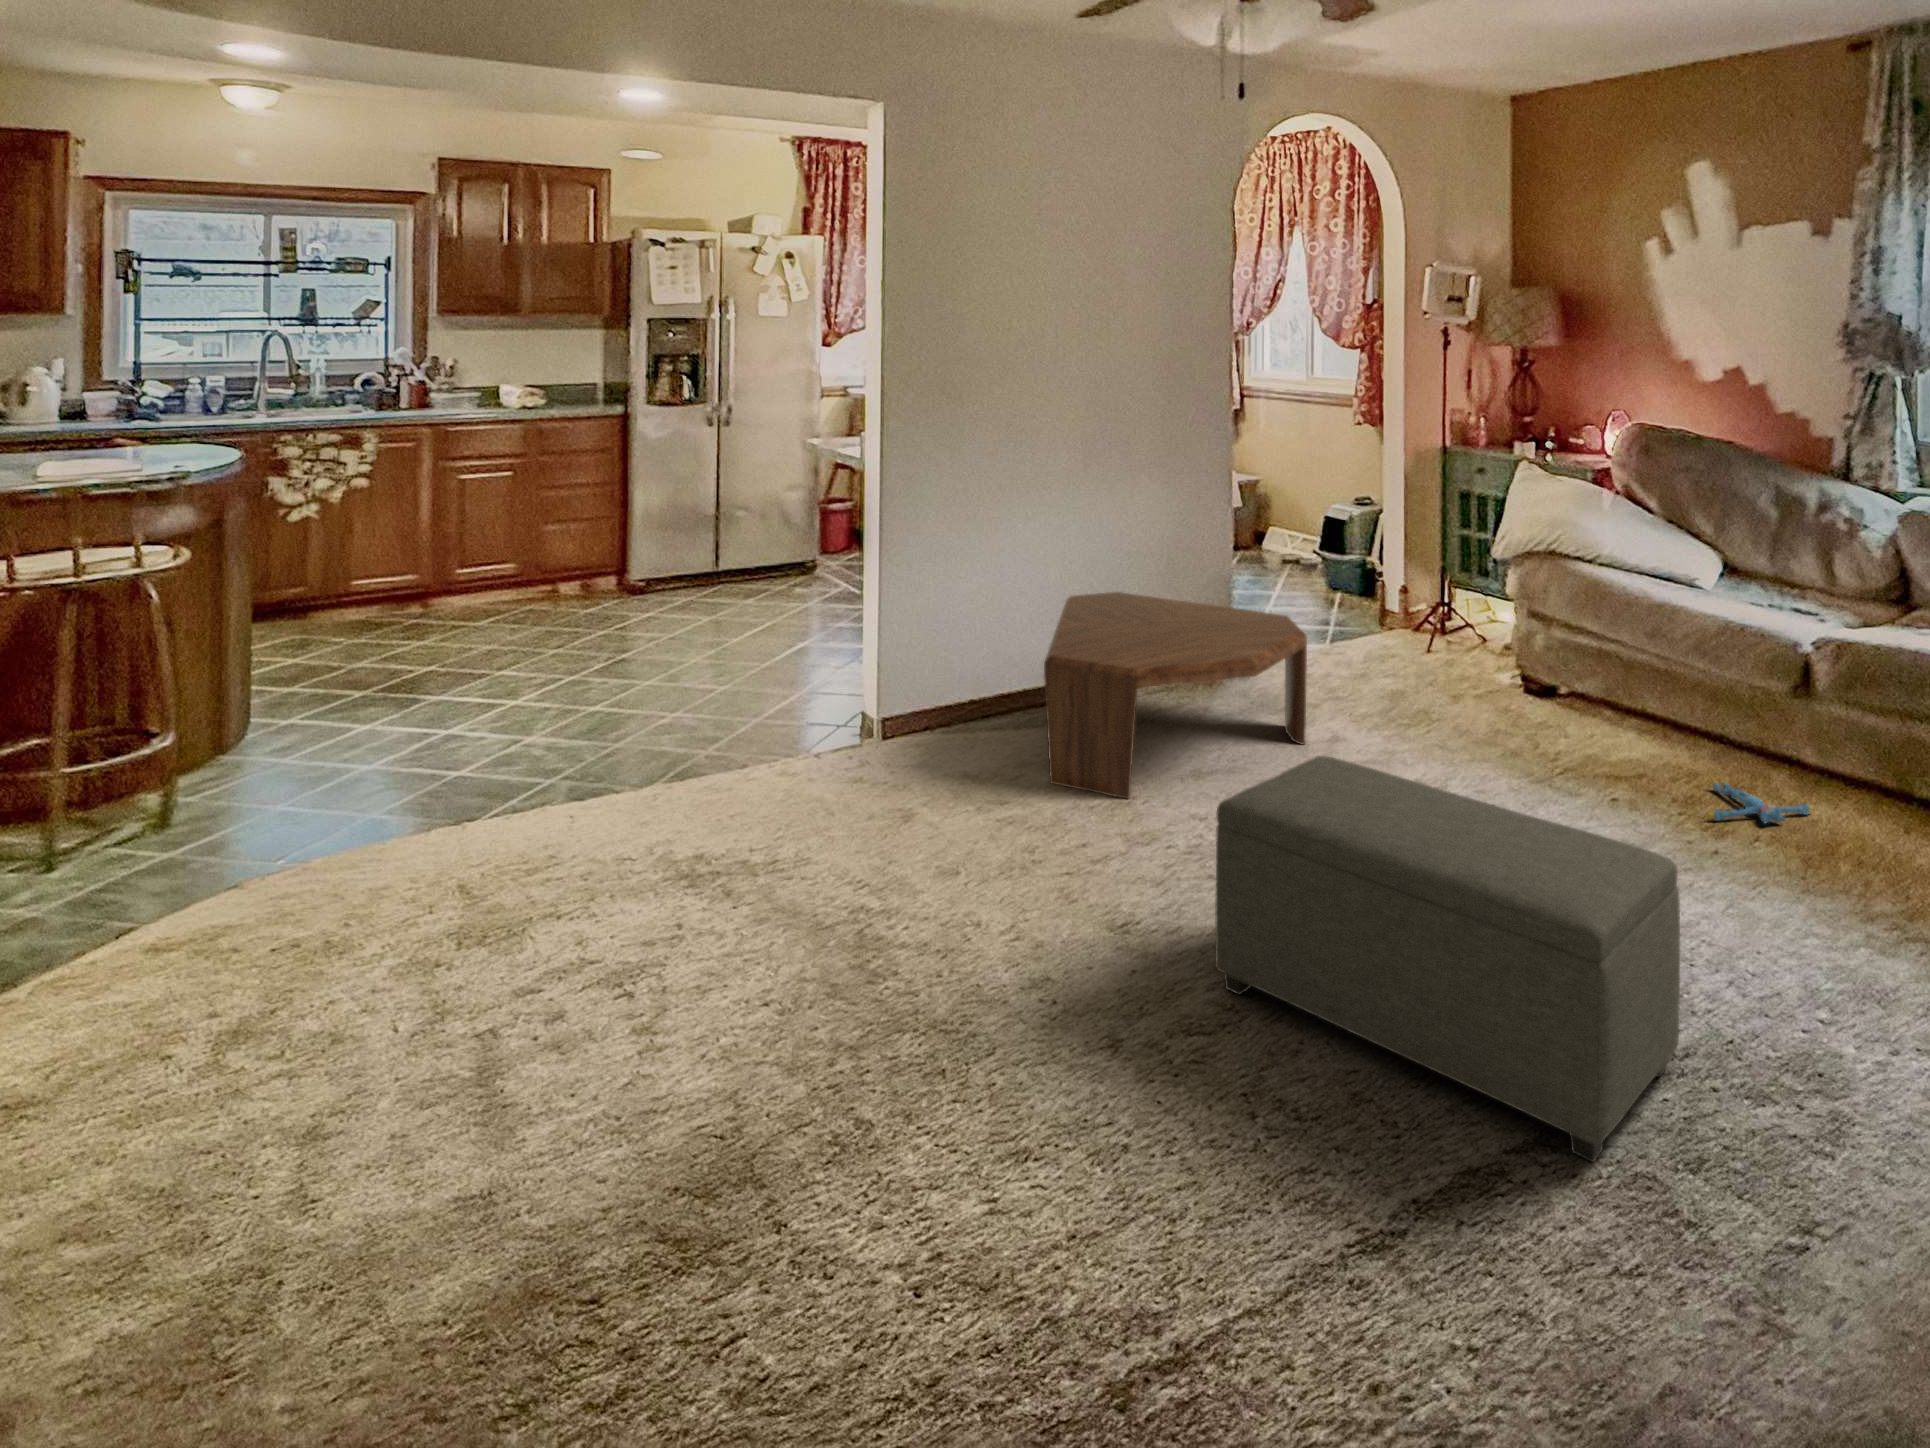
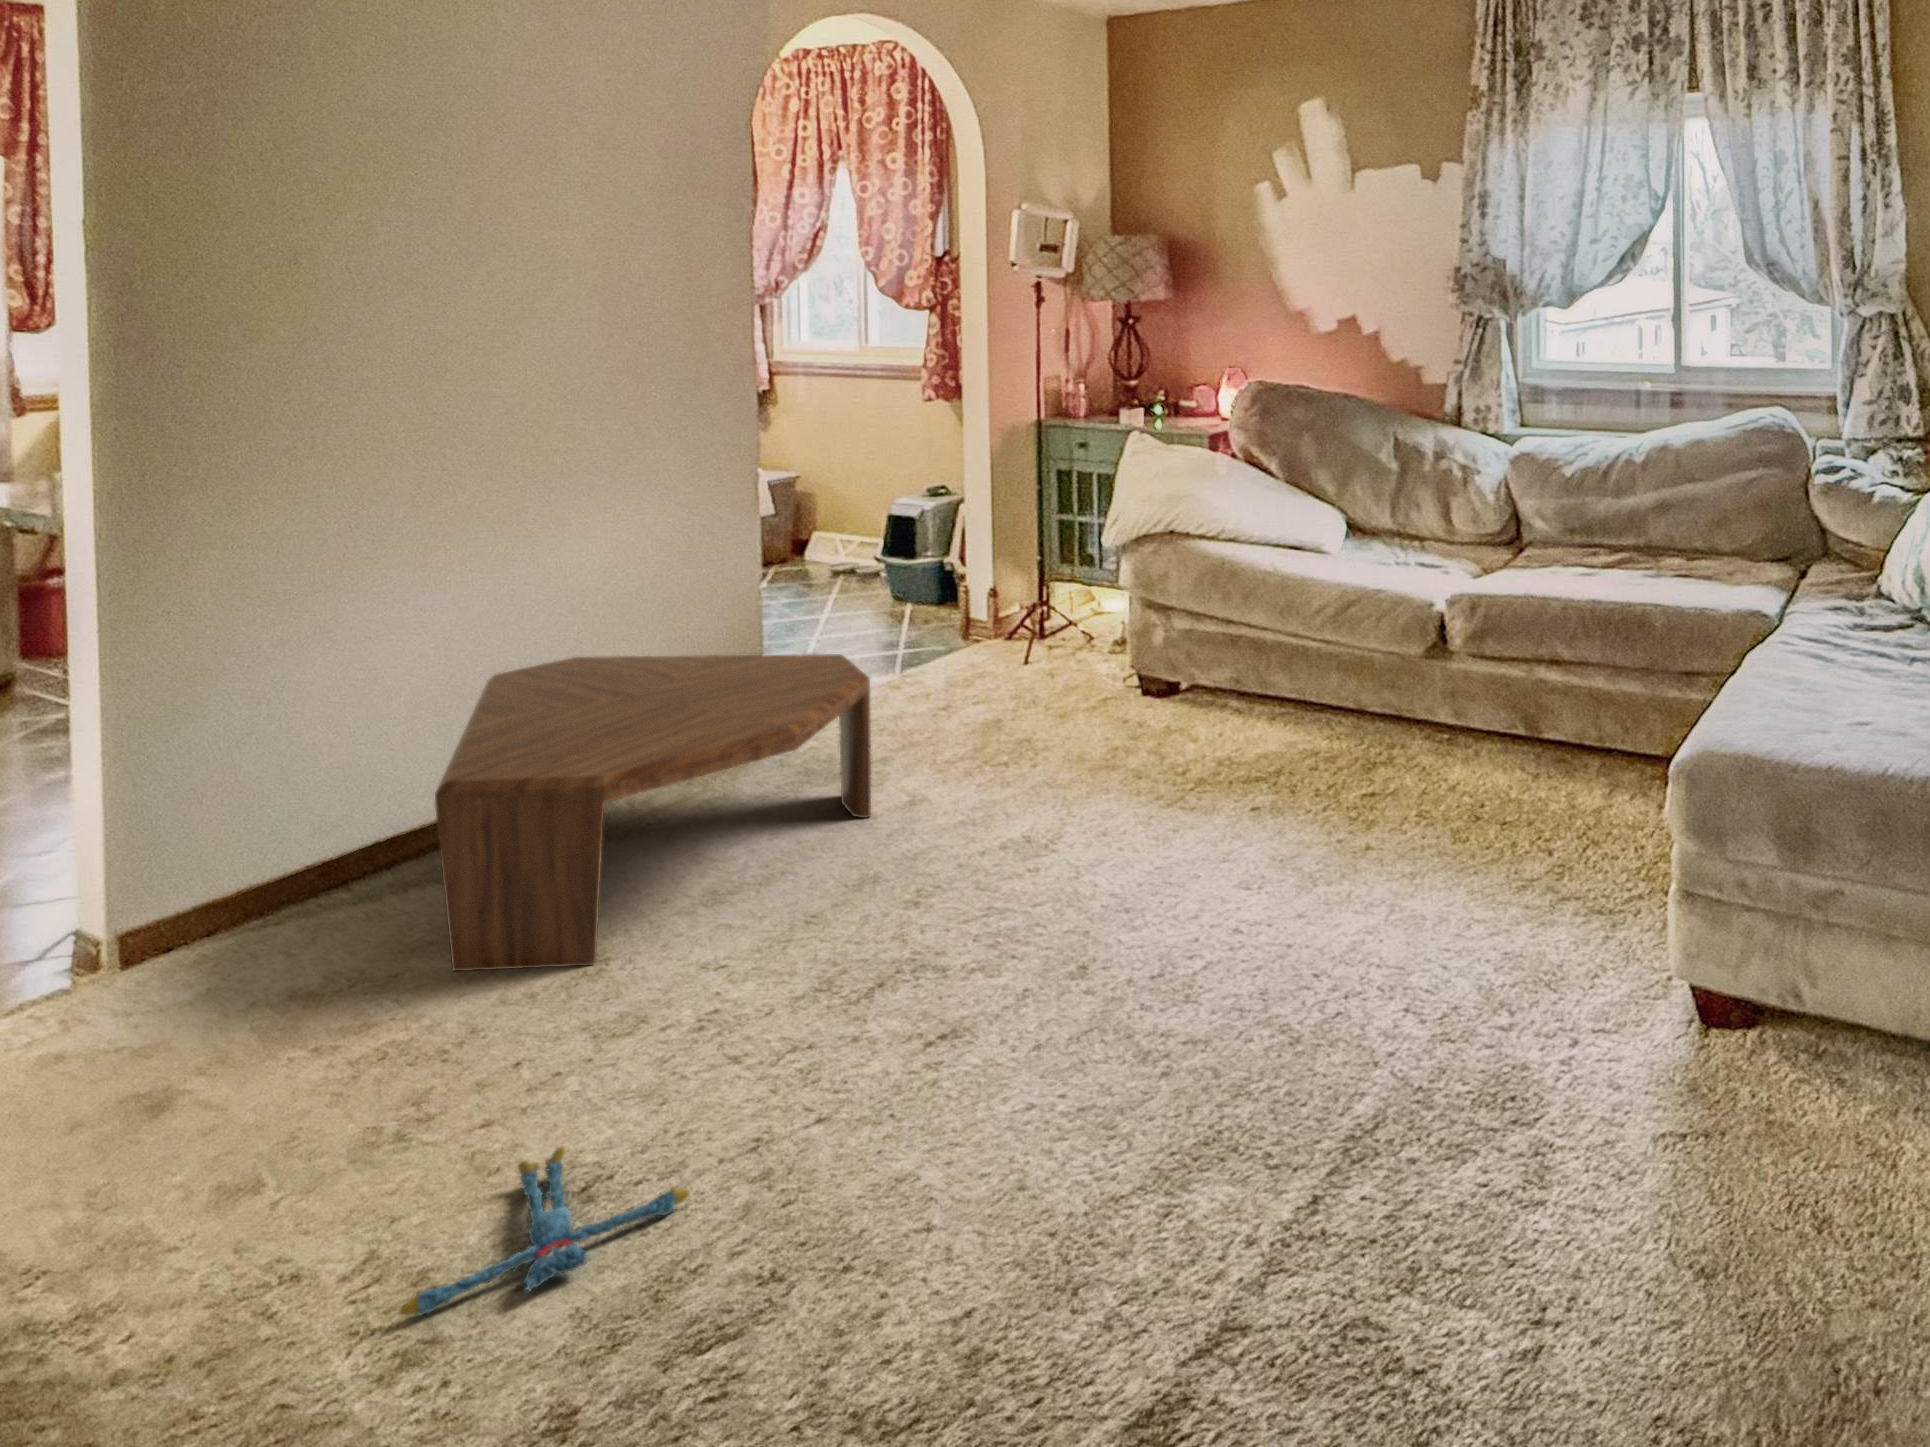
ottoman: present [1215,756,1680,1162] -> none [731,863,1374,1341]
plush toy: present [1707,777,1814,824] -> present [400,1147,690,1316]

